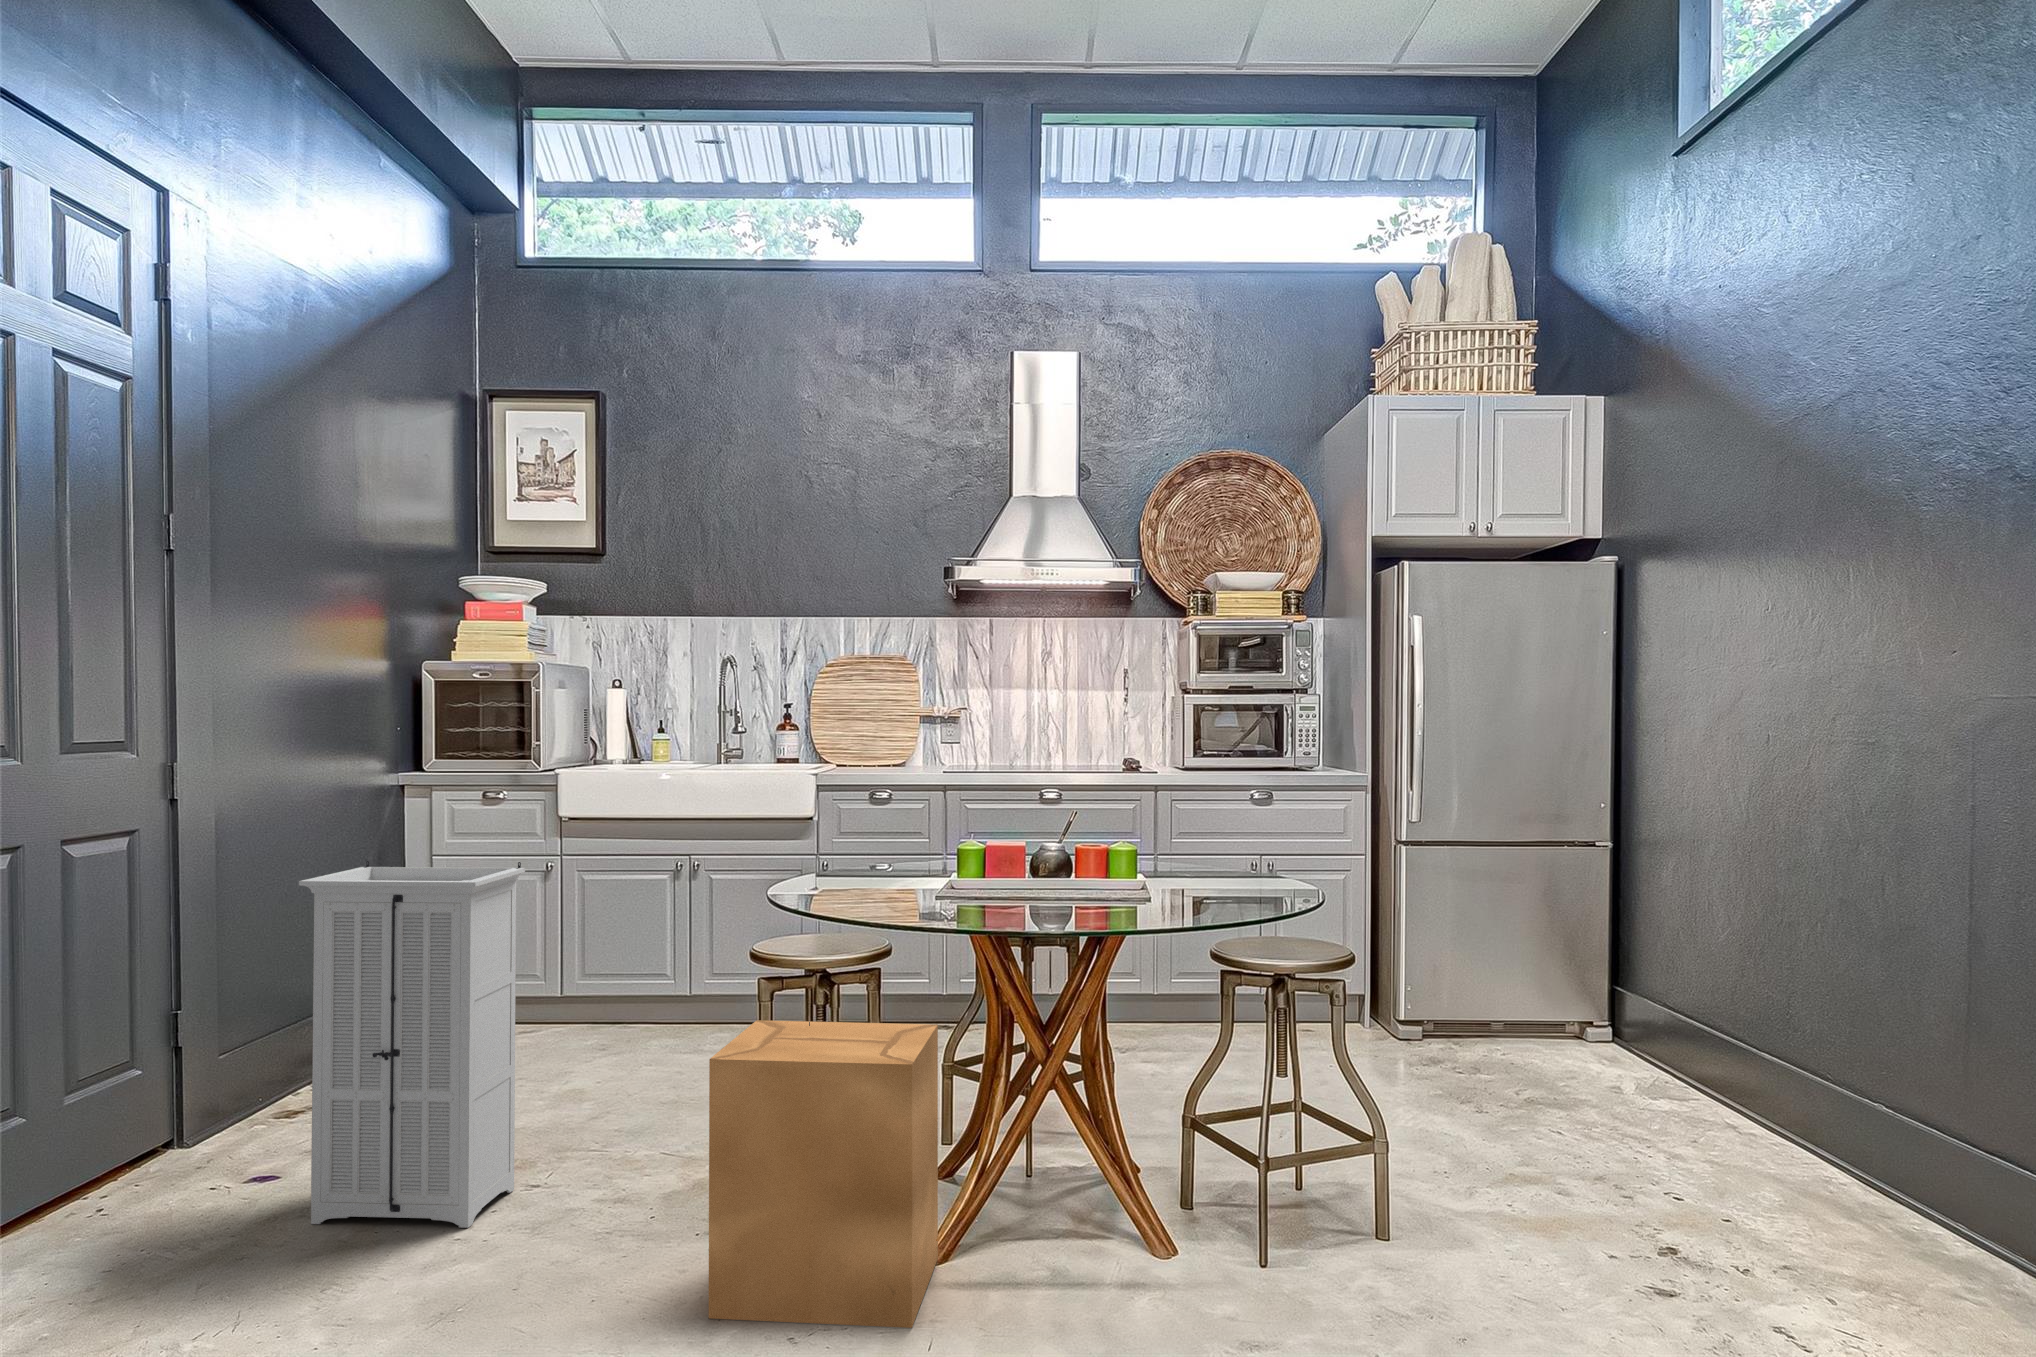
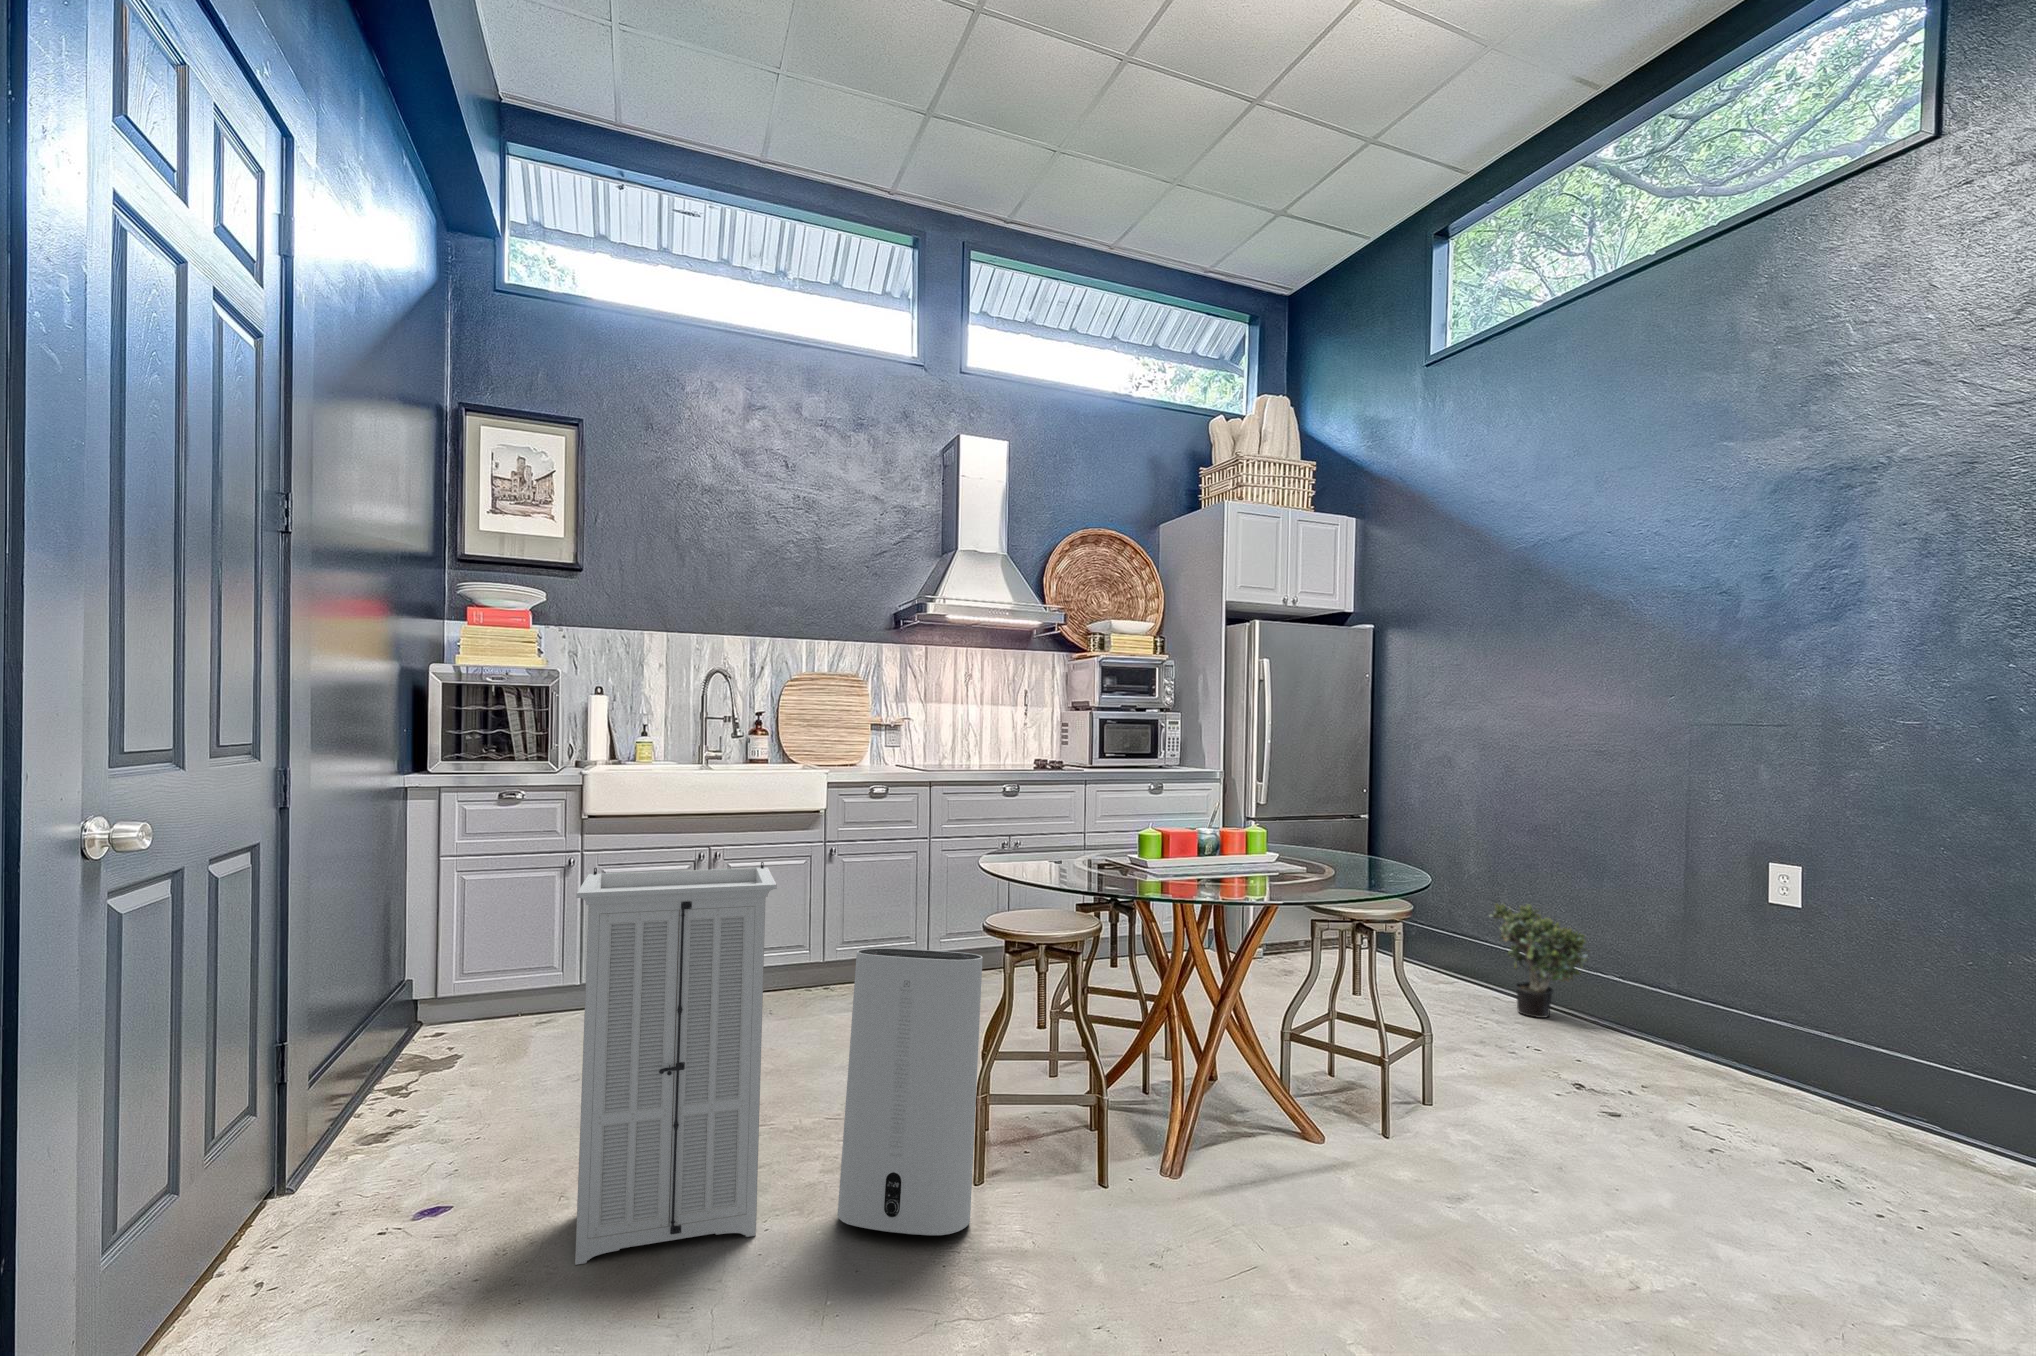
air purifier: none [539,957,697,1254] -> present [838,948,983,1235]
potted plant: none [1665,975,1819,1152] -> present [1491,904,1588,1018]
cardboard box: present [708,1020,938,1328] -> none [1052,984,1267,1279]

